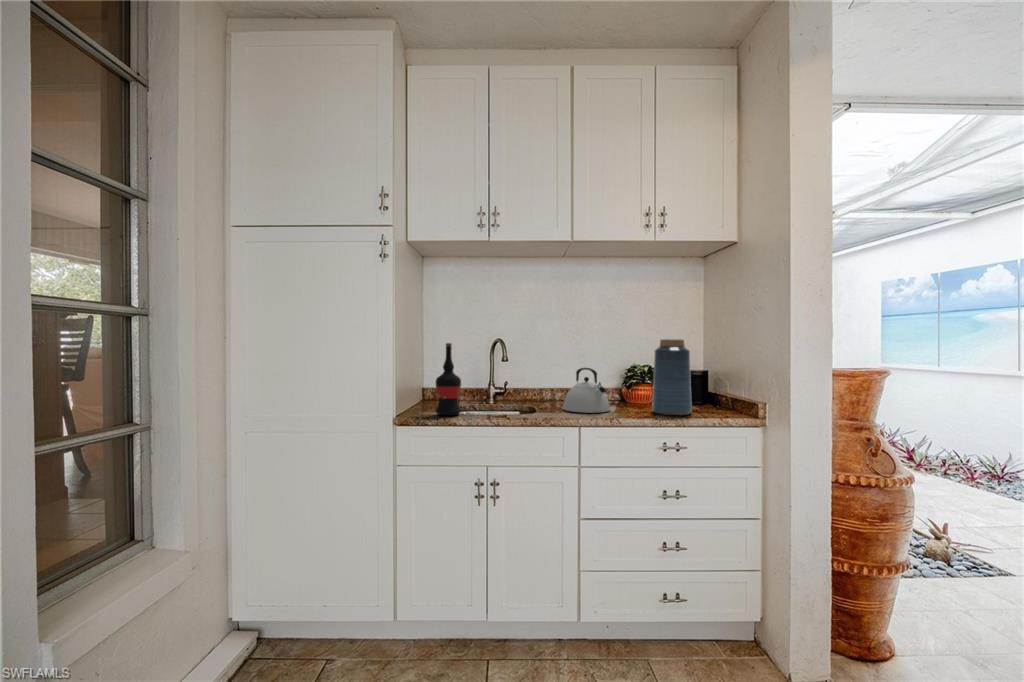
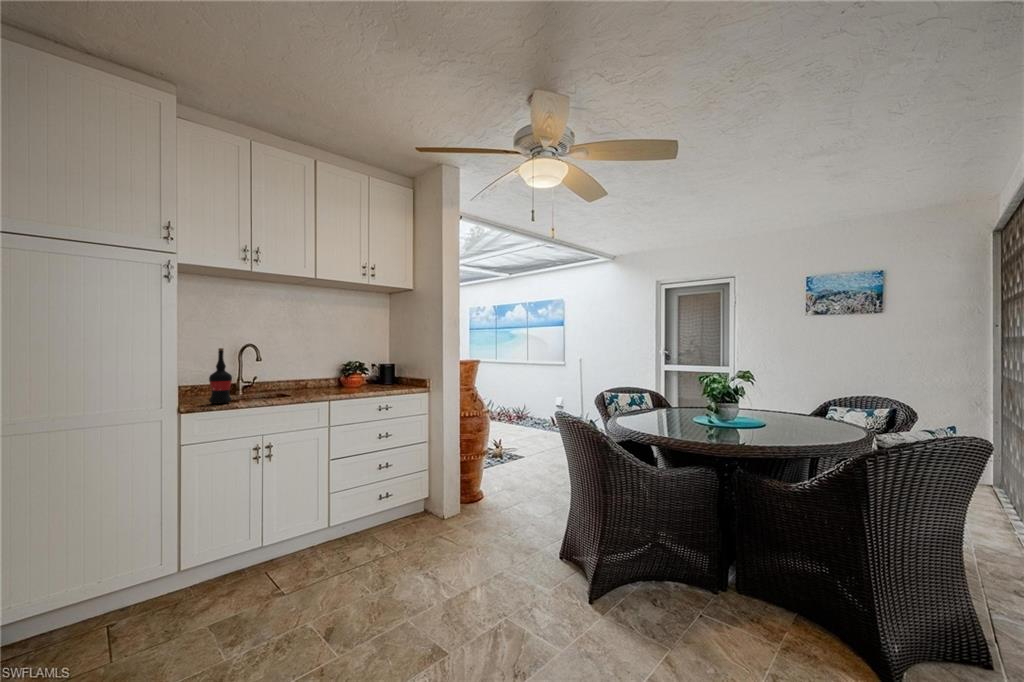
vase: present [652,339,692,415] -> none [366,345,390,390]
kettle: present [563,368,610,413] -> none [305,364,340,394]

